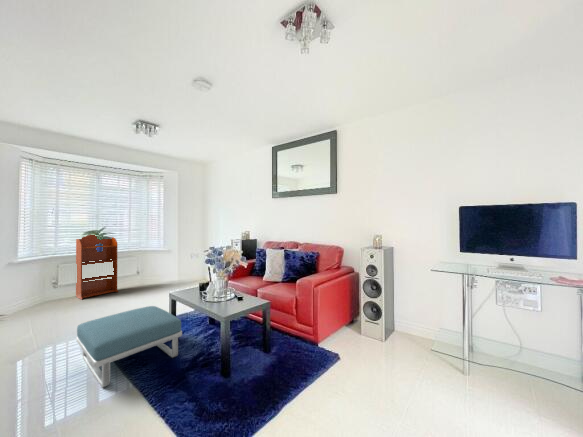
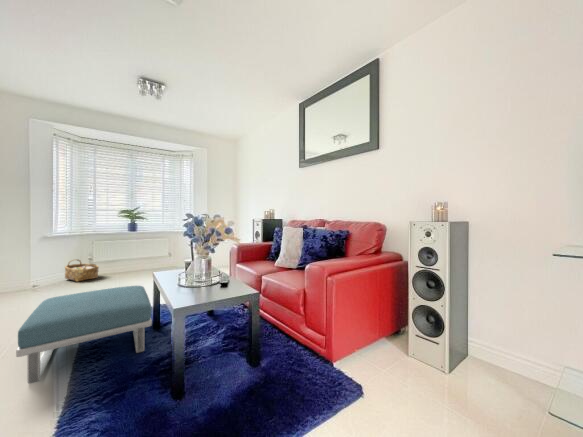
bookcase: present [76,234,118,300] -> none [110,212,148,276]
woven basket: none [29,286,68,309] -> present [65,259,99,282]

